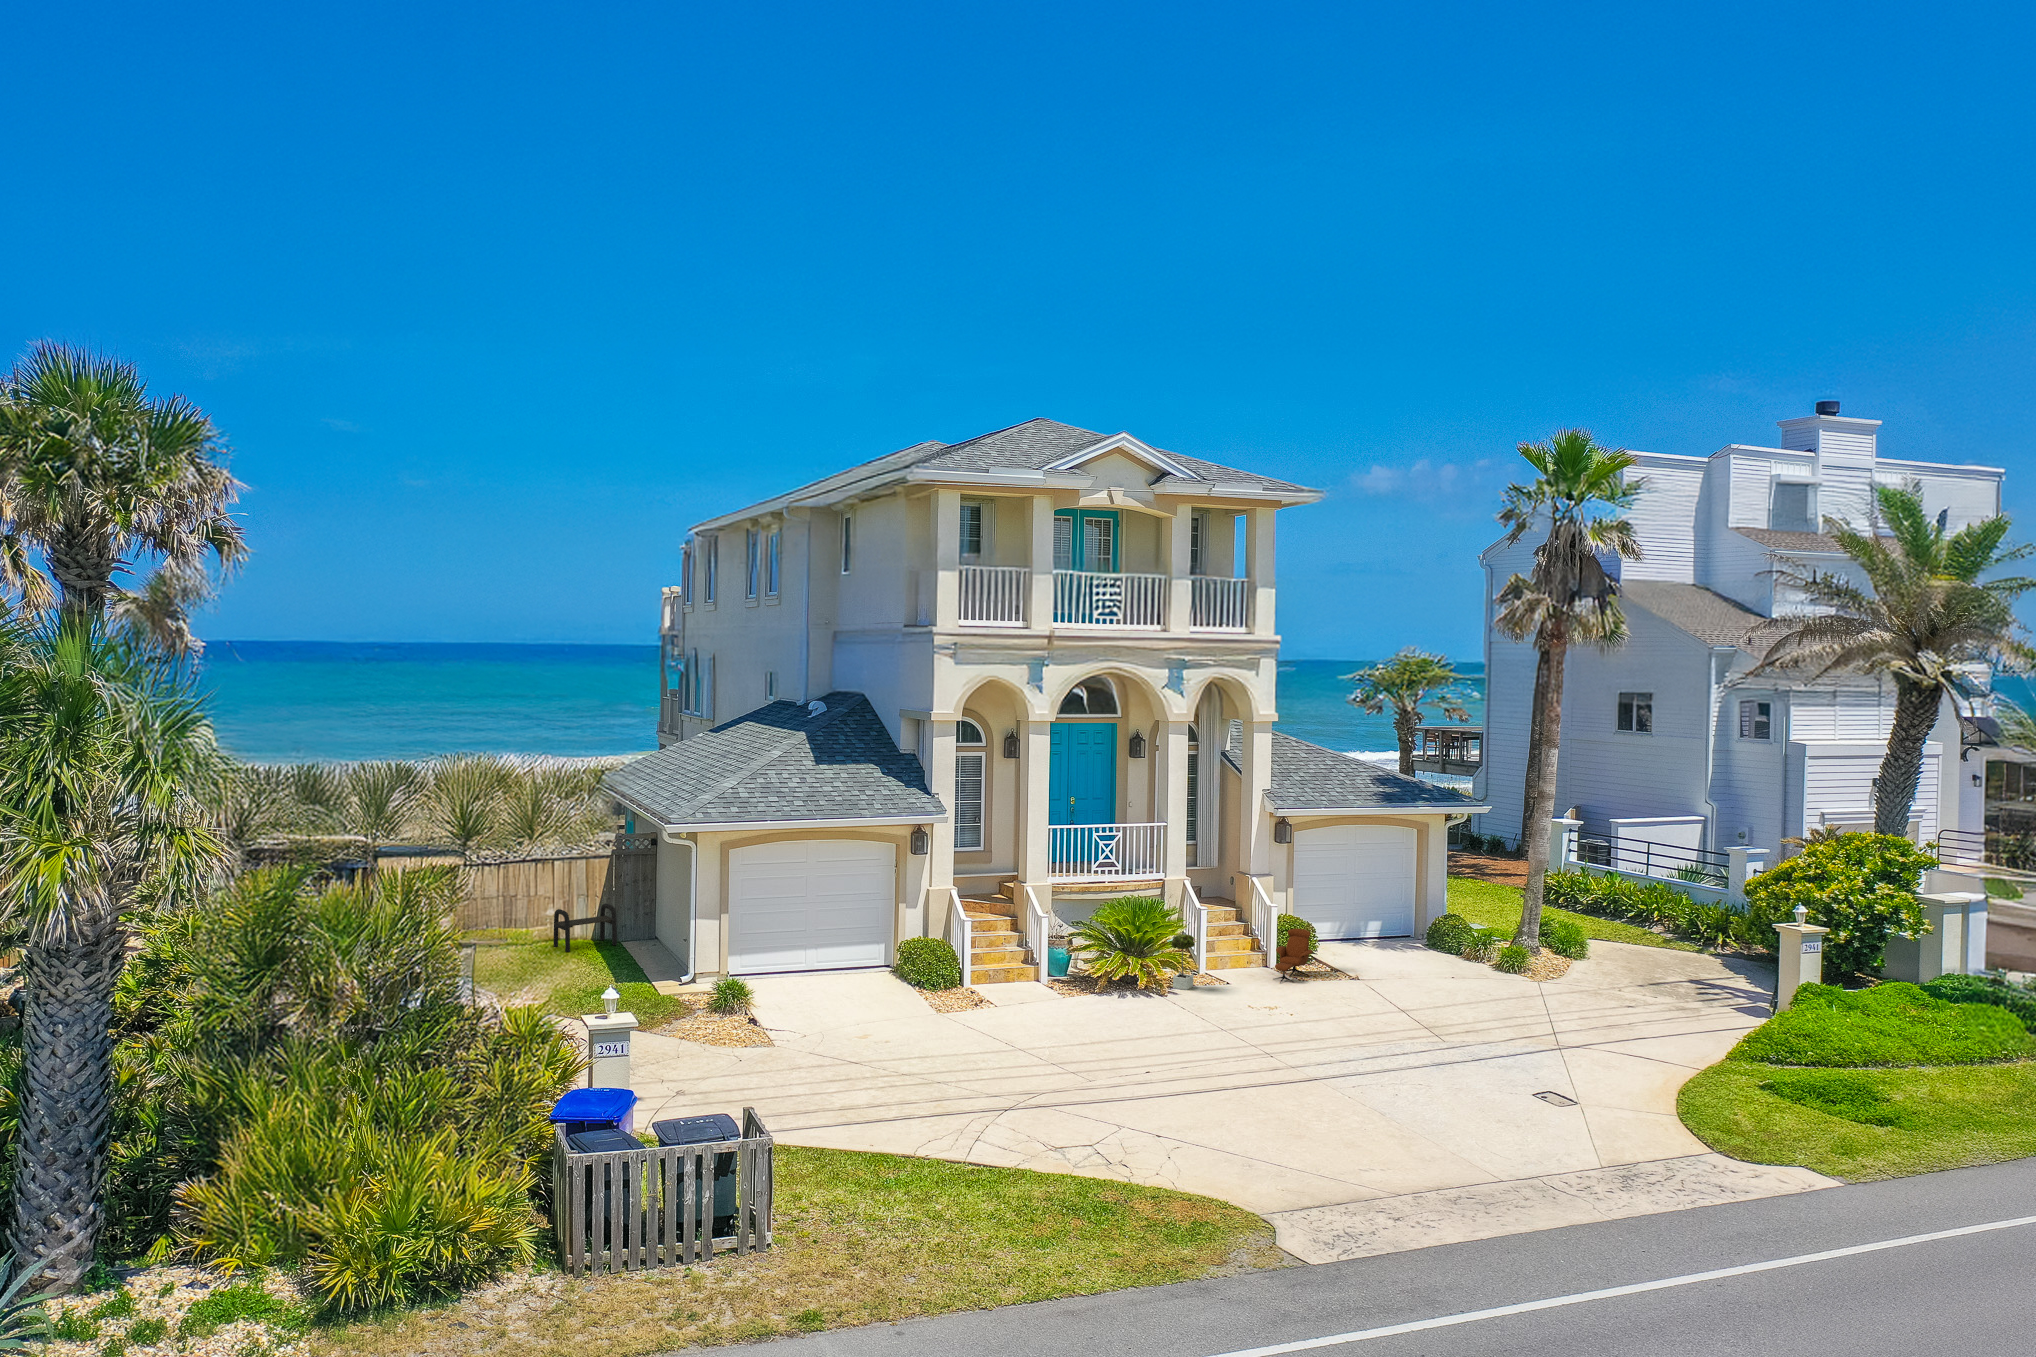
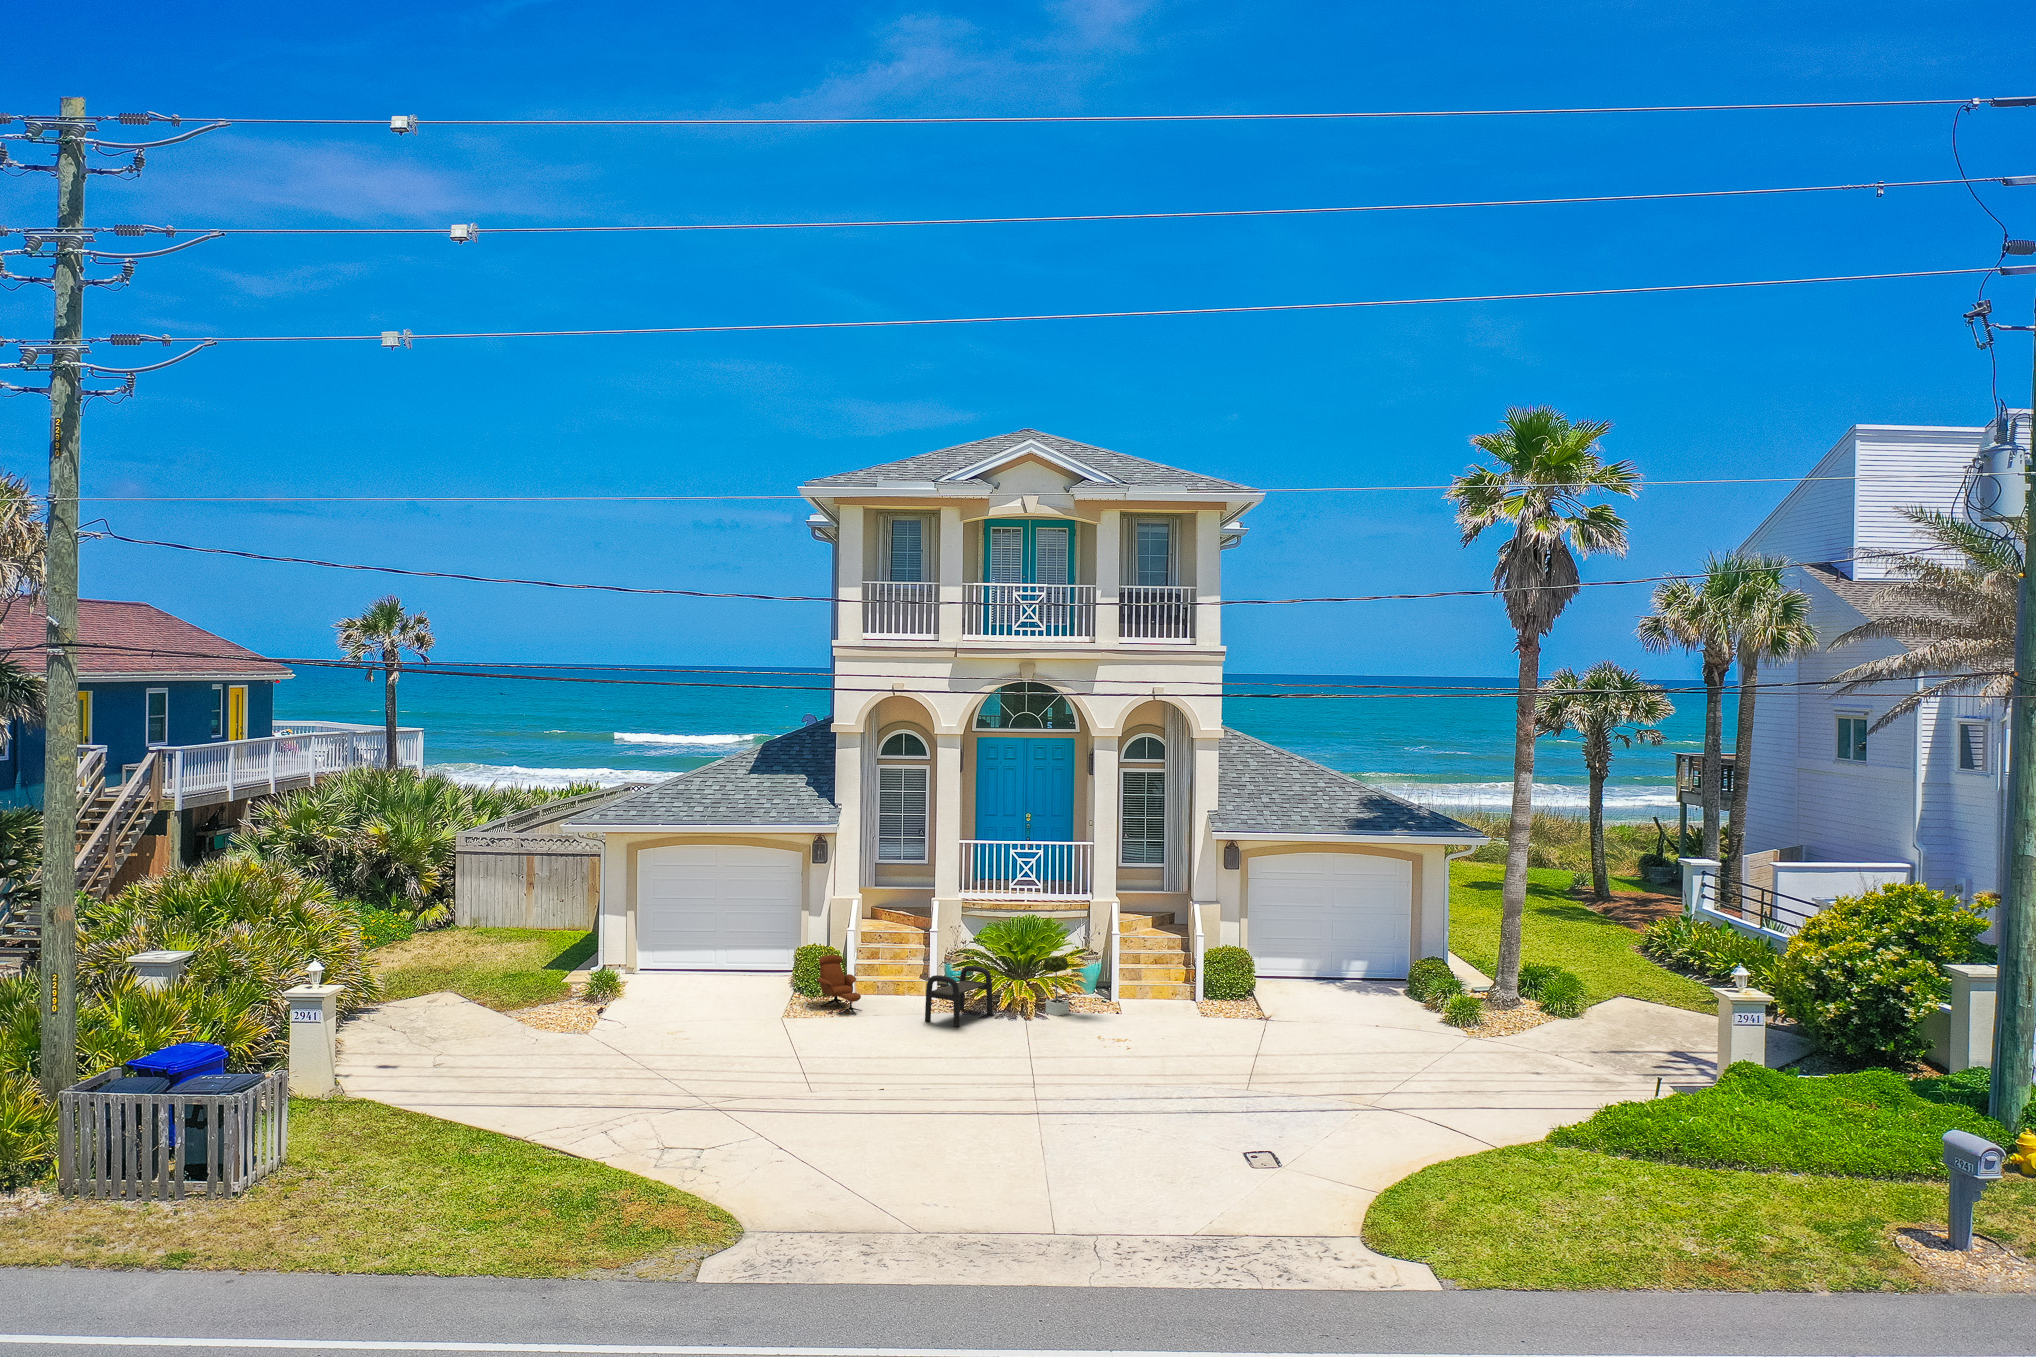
bench: present [553,903,617,952] -> present [925,965,993,1027]
lounge chair: present [1275,928,1313,983] -> present [817,955,862,1015]

